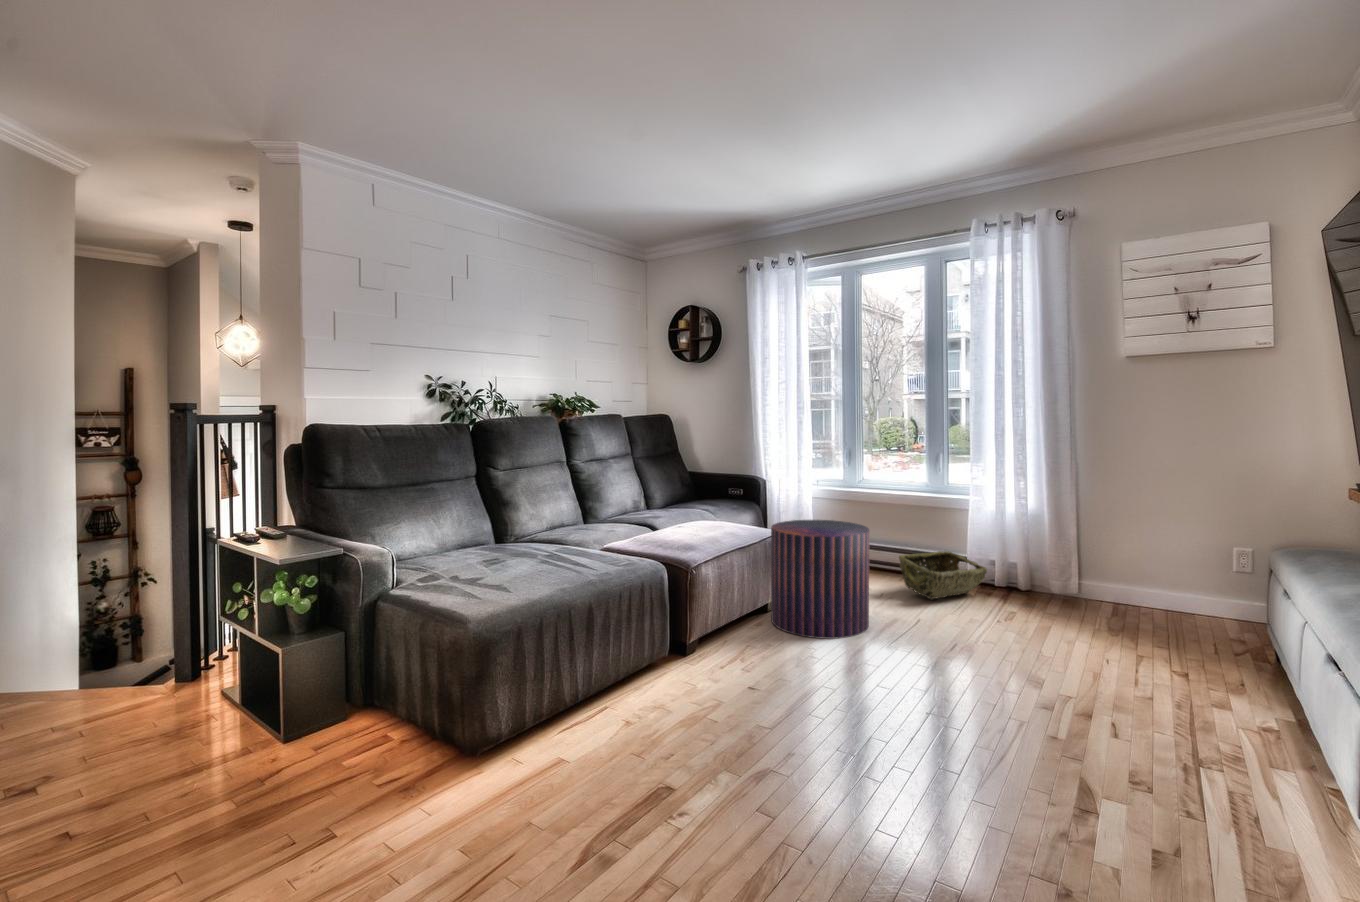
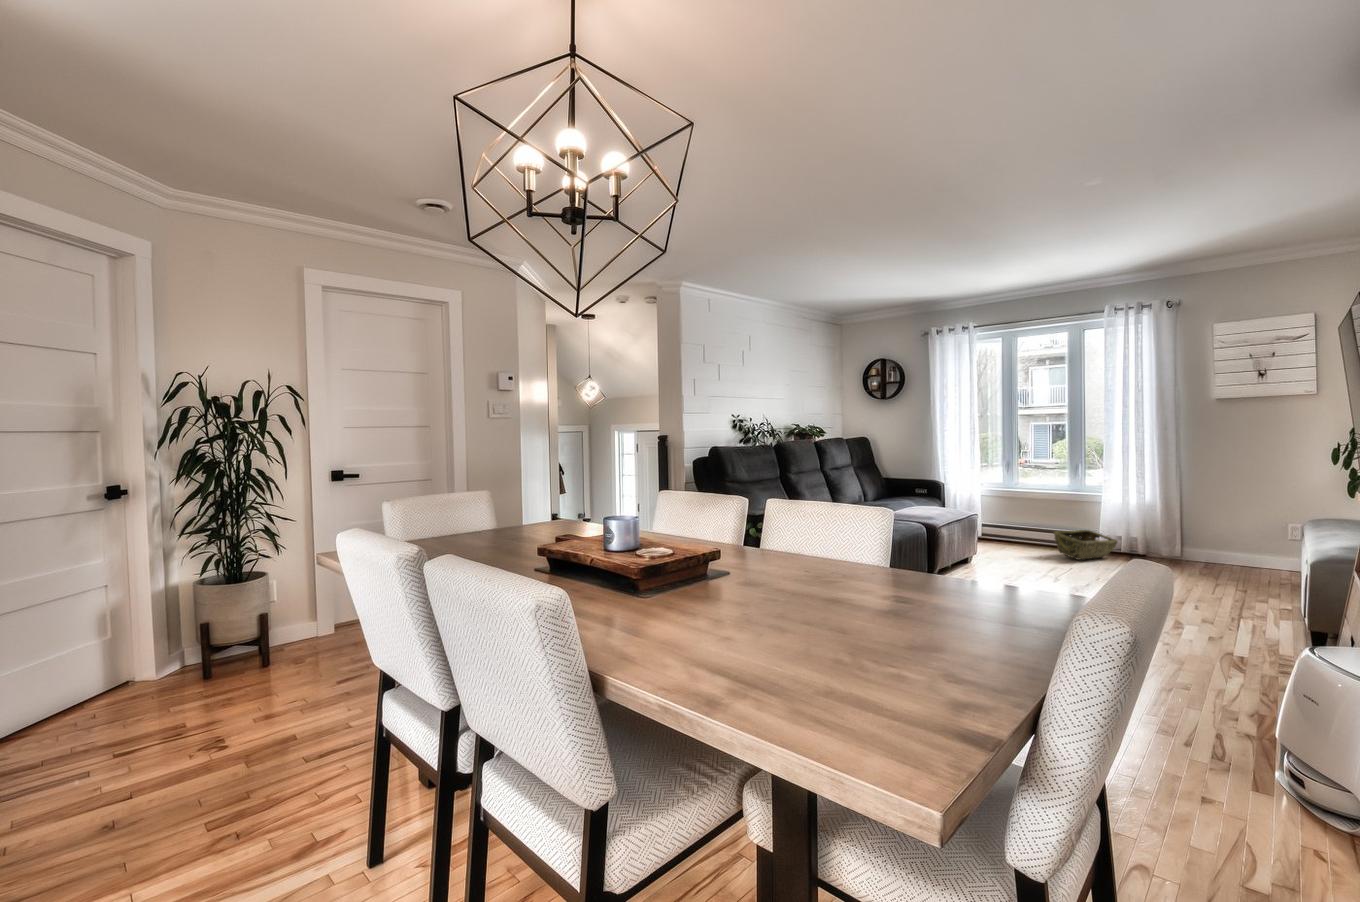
pouf: present [771,520,870,639] -> none [973,506,1041,576]

